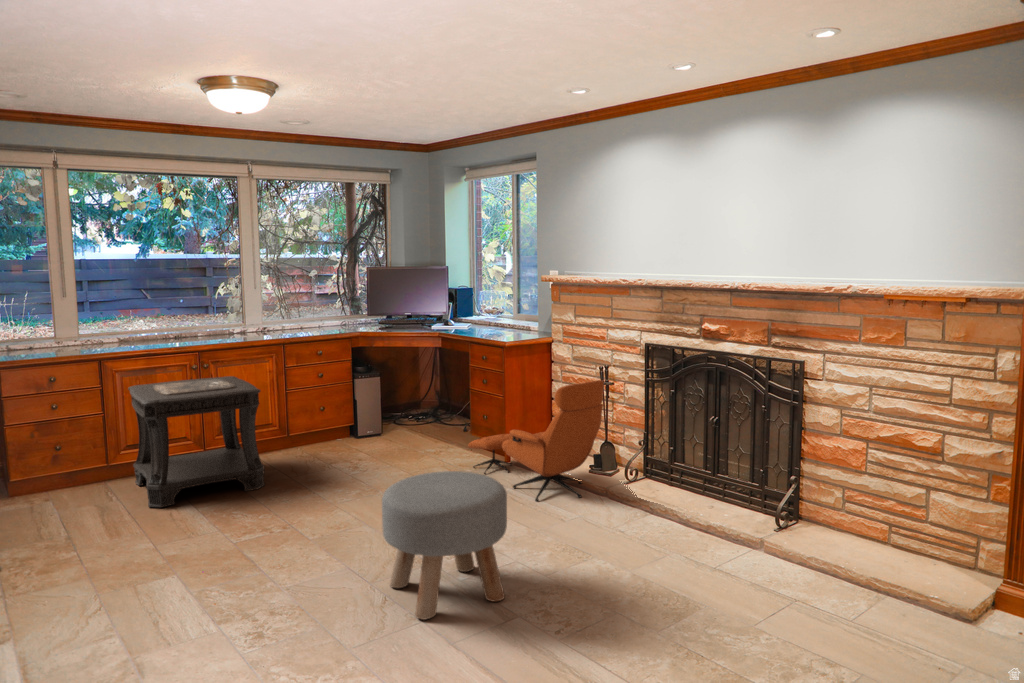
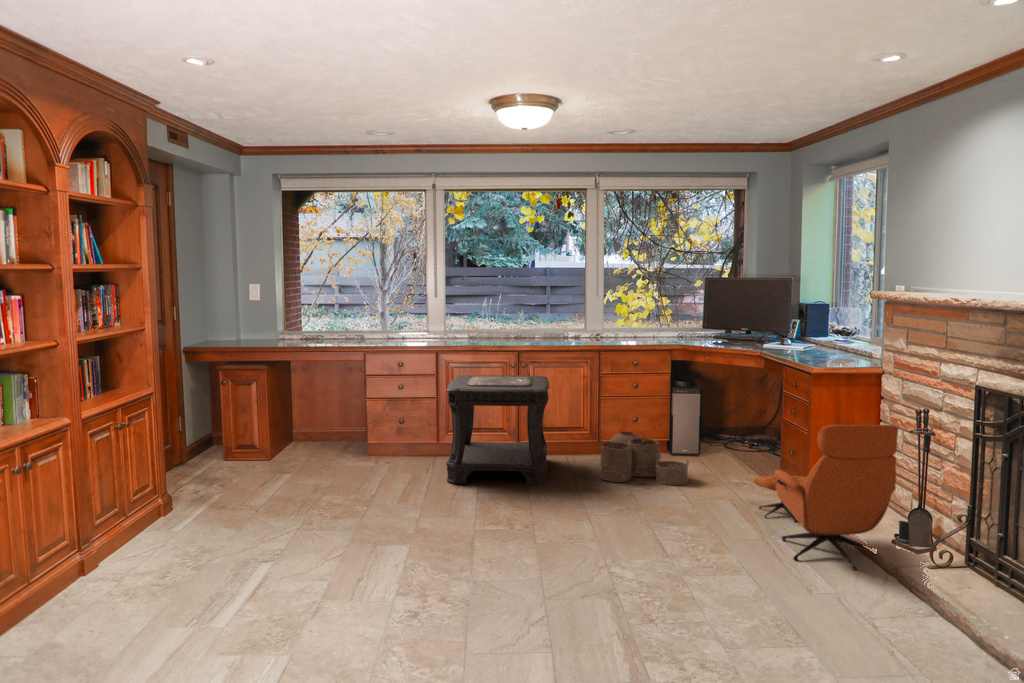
woven basket: none [306,418,397,471] -> present [600,430,689,485]
ottoman: present [382,471,507,620] -> none [538,492,673,647]

